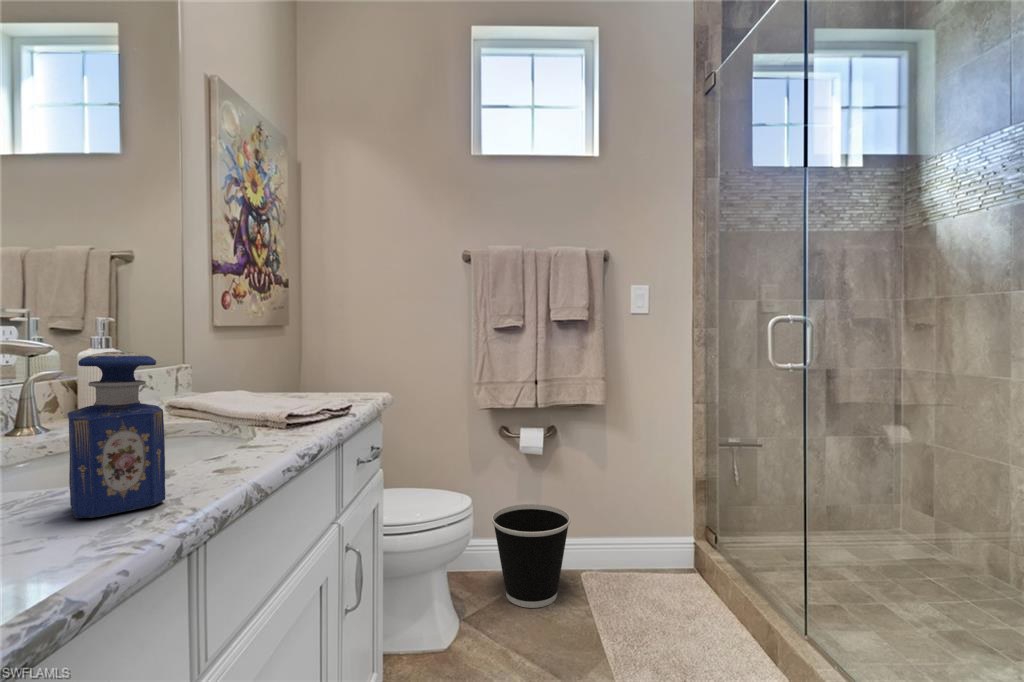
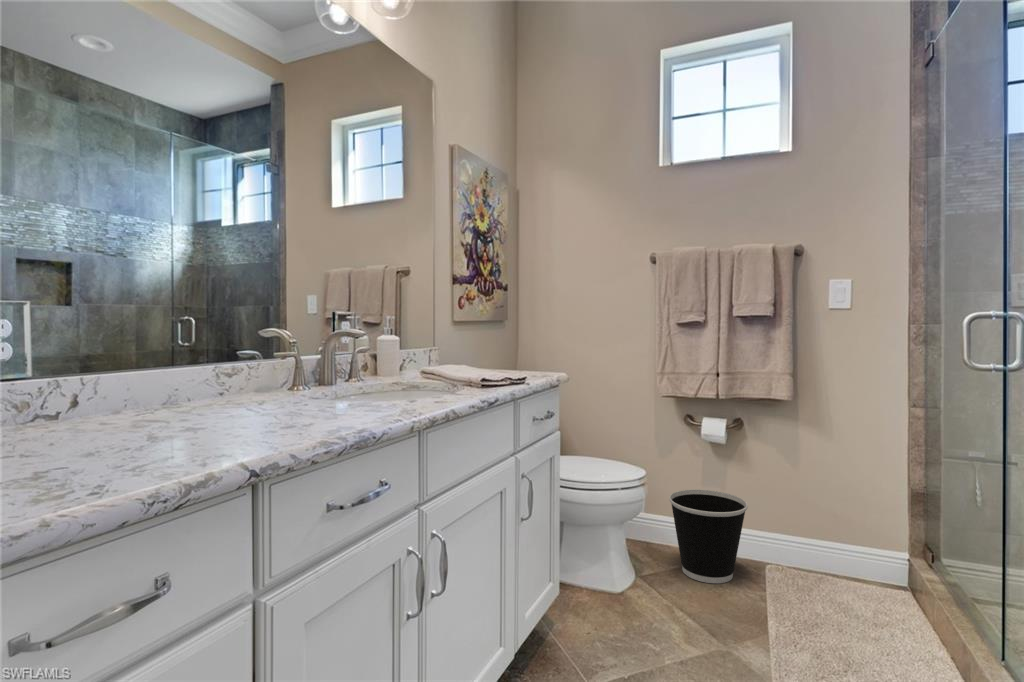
perfume bottle: present [67,352,165,518] -> none [373,335,410,409]

